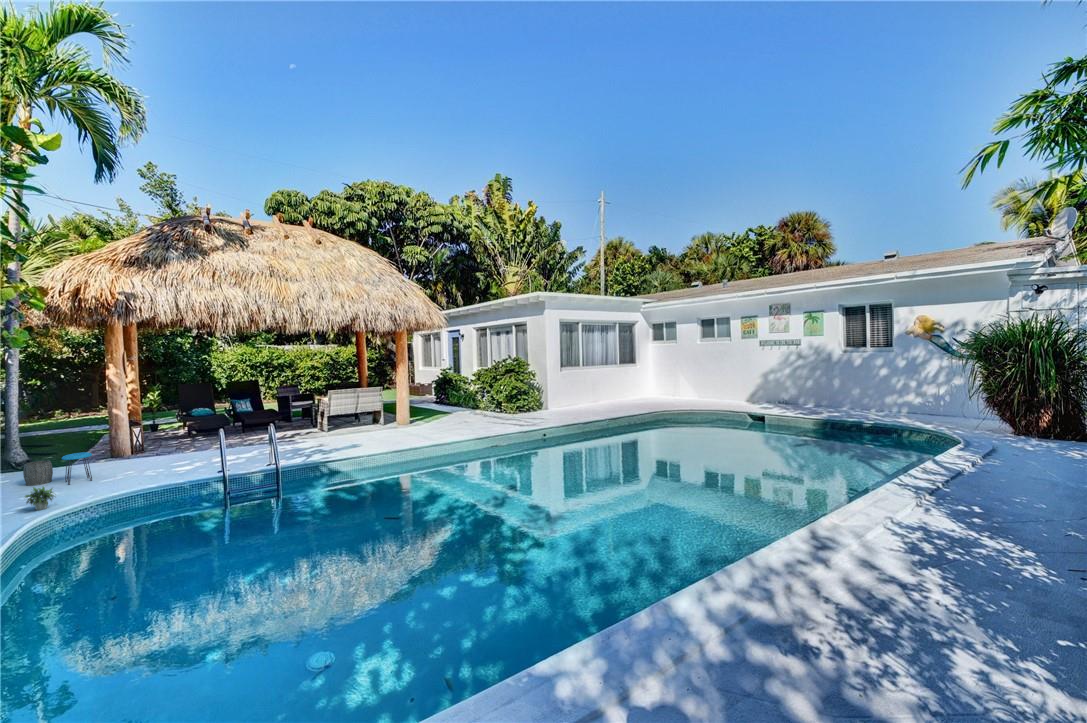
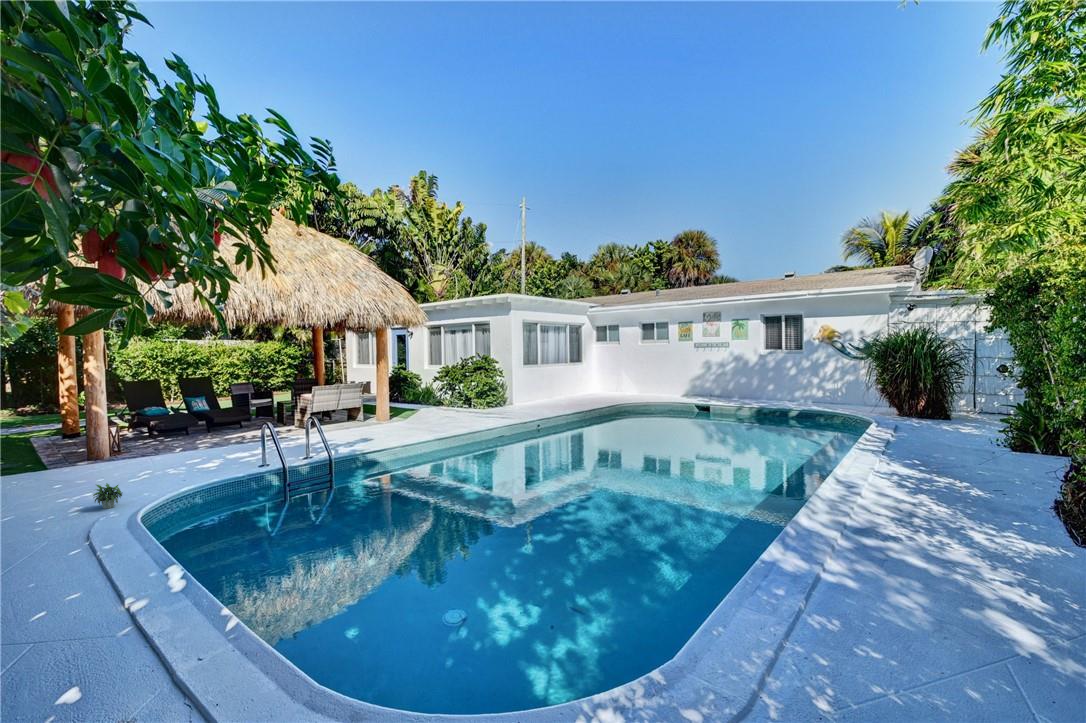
stool: present [62,452,92,485] -> none [81,450,116,486]
woven basket: present [23,461,53,486] -> none [30,461,63,489]

